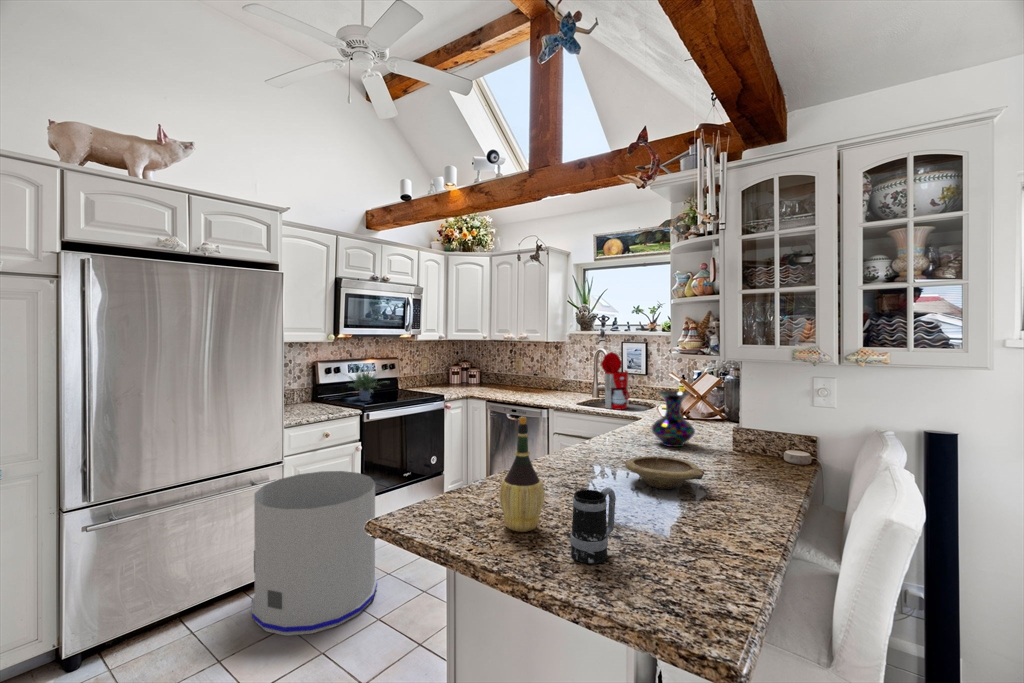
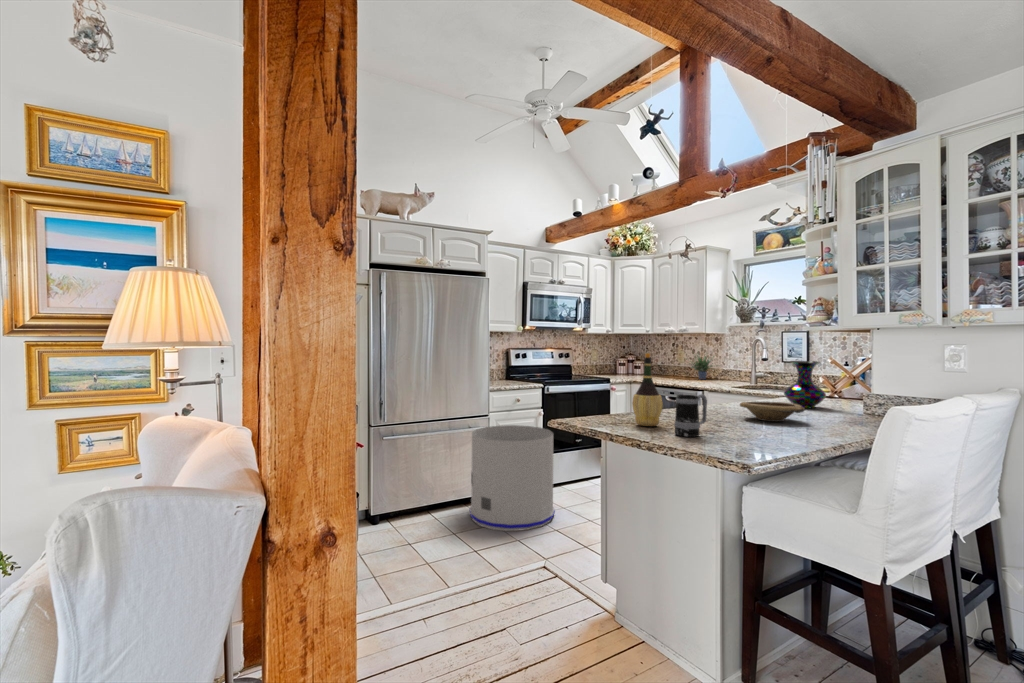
coffee maker: present [588,352,630,409] -> none [742,338,784,390]
potted plant: present [349,370,377,401] -> present [691,355,712,380]

